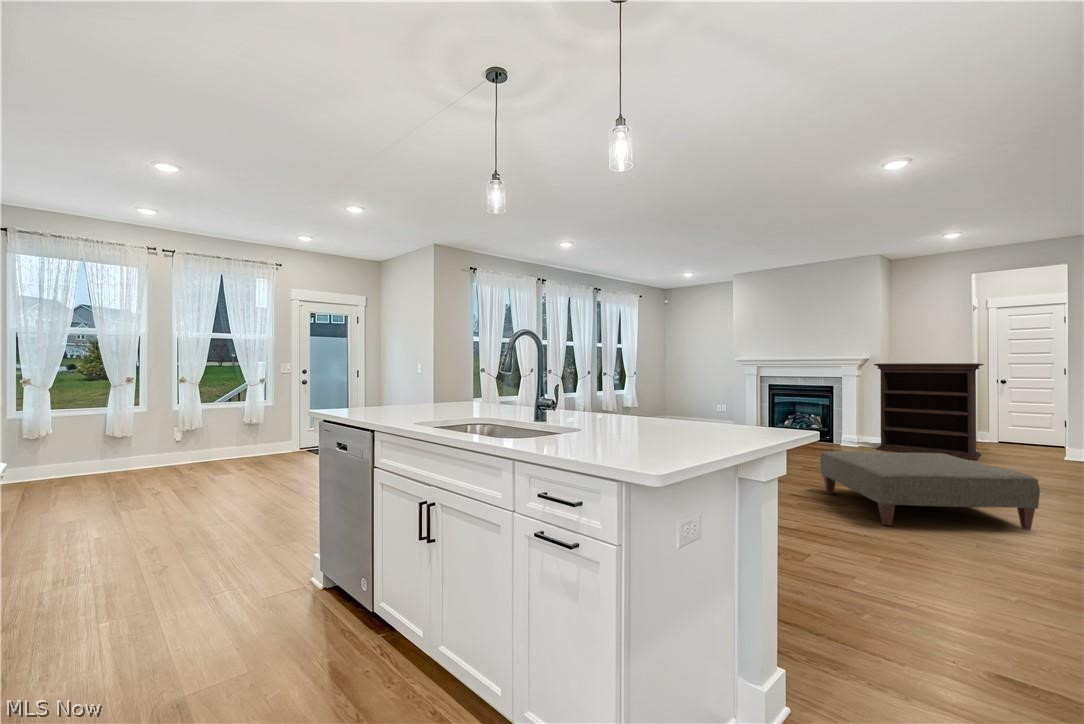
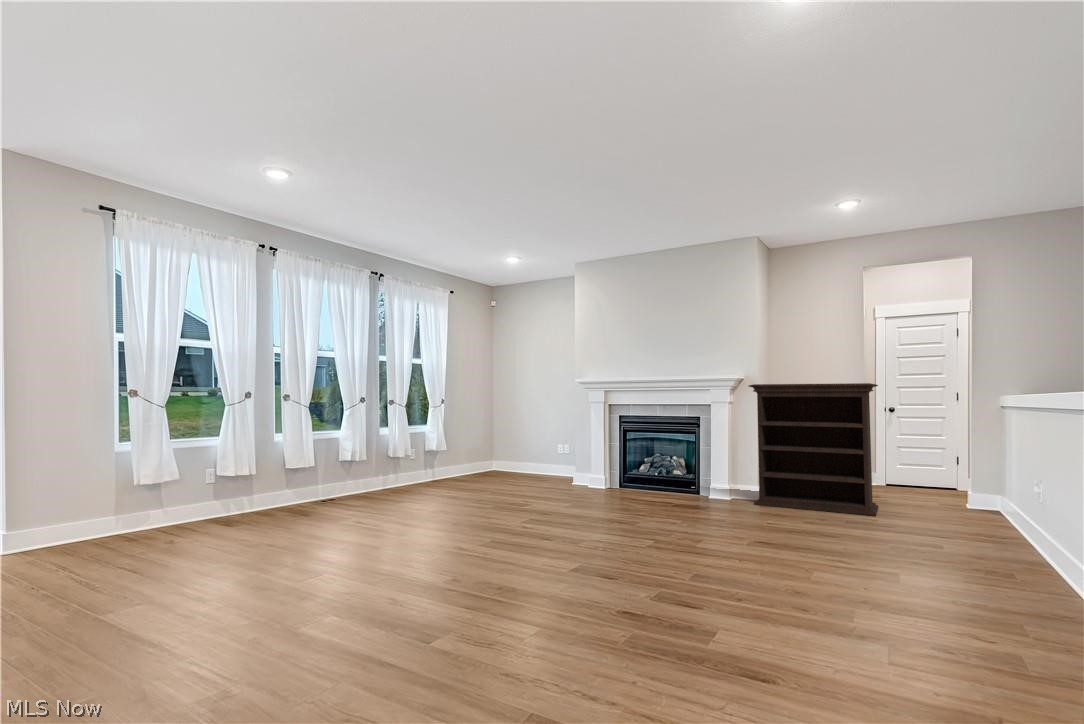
ottoman: present [820,451,1040,530] -> none [673,523,1013,685]

